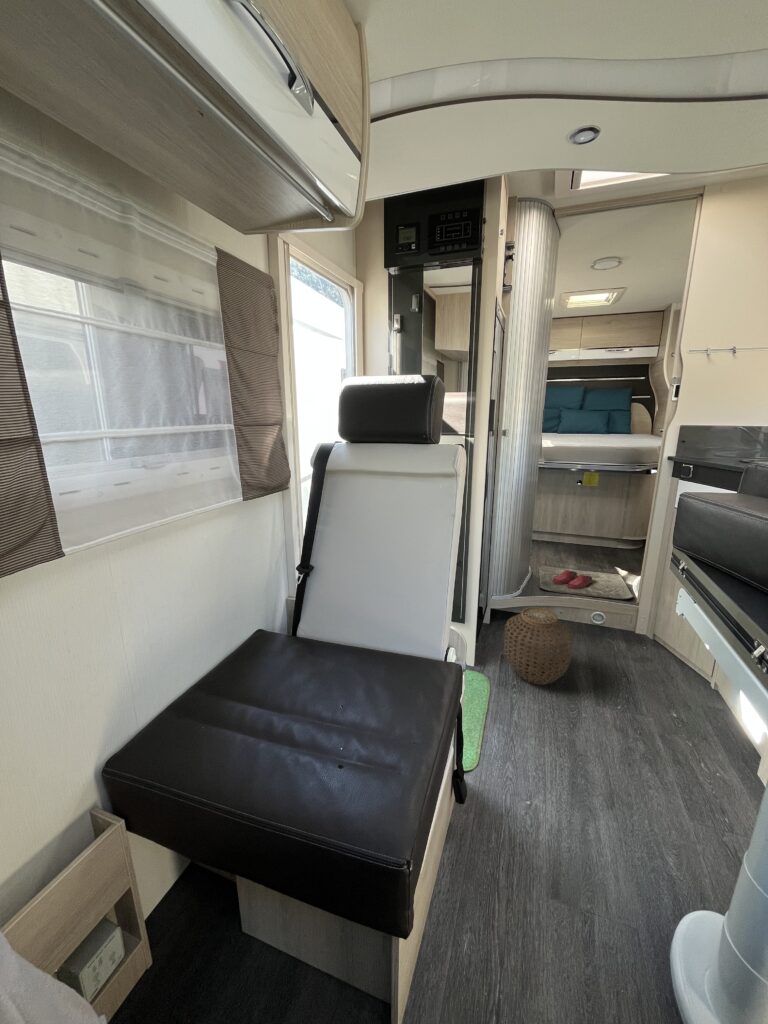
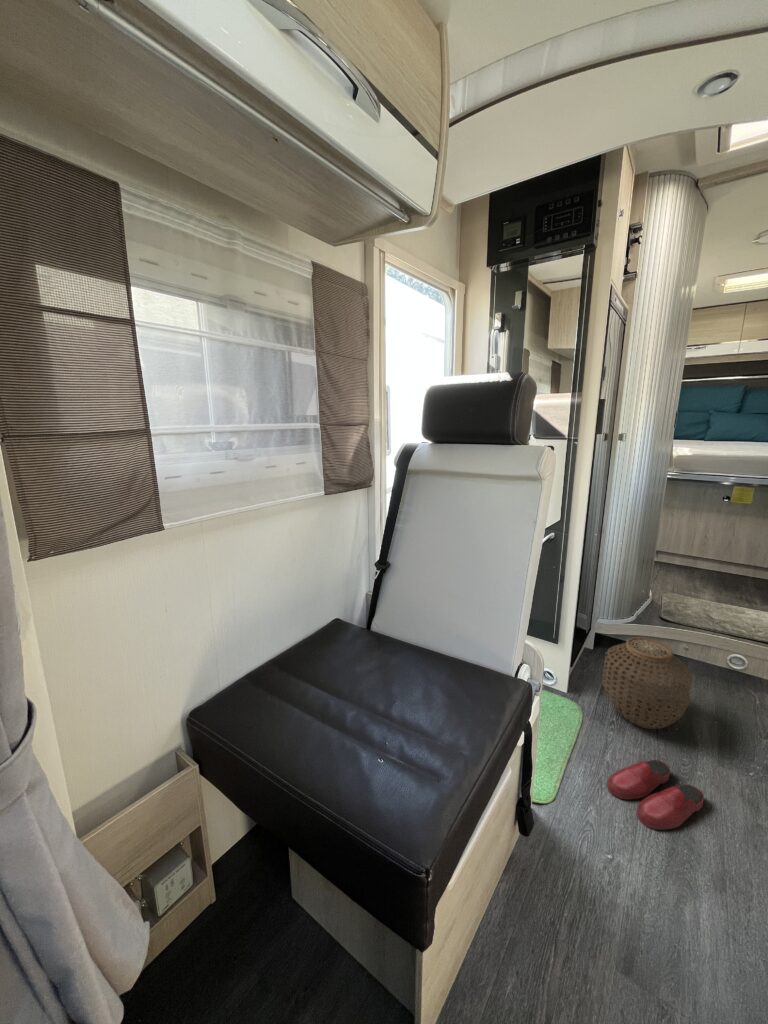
slippers: present [553,570,592,589] -> present [607,760,704,830]

